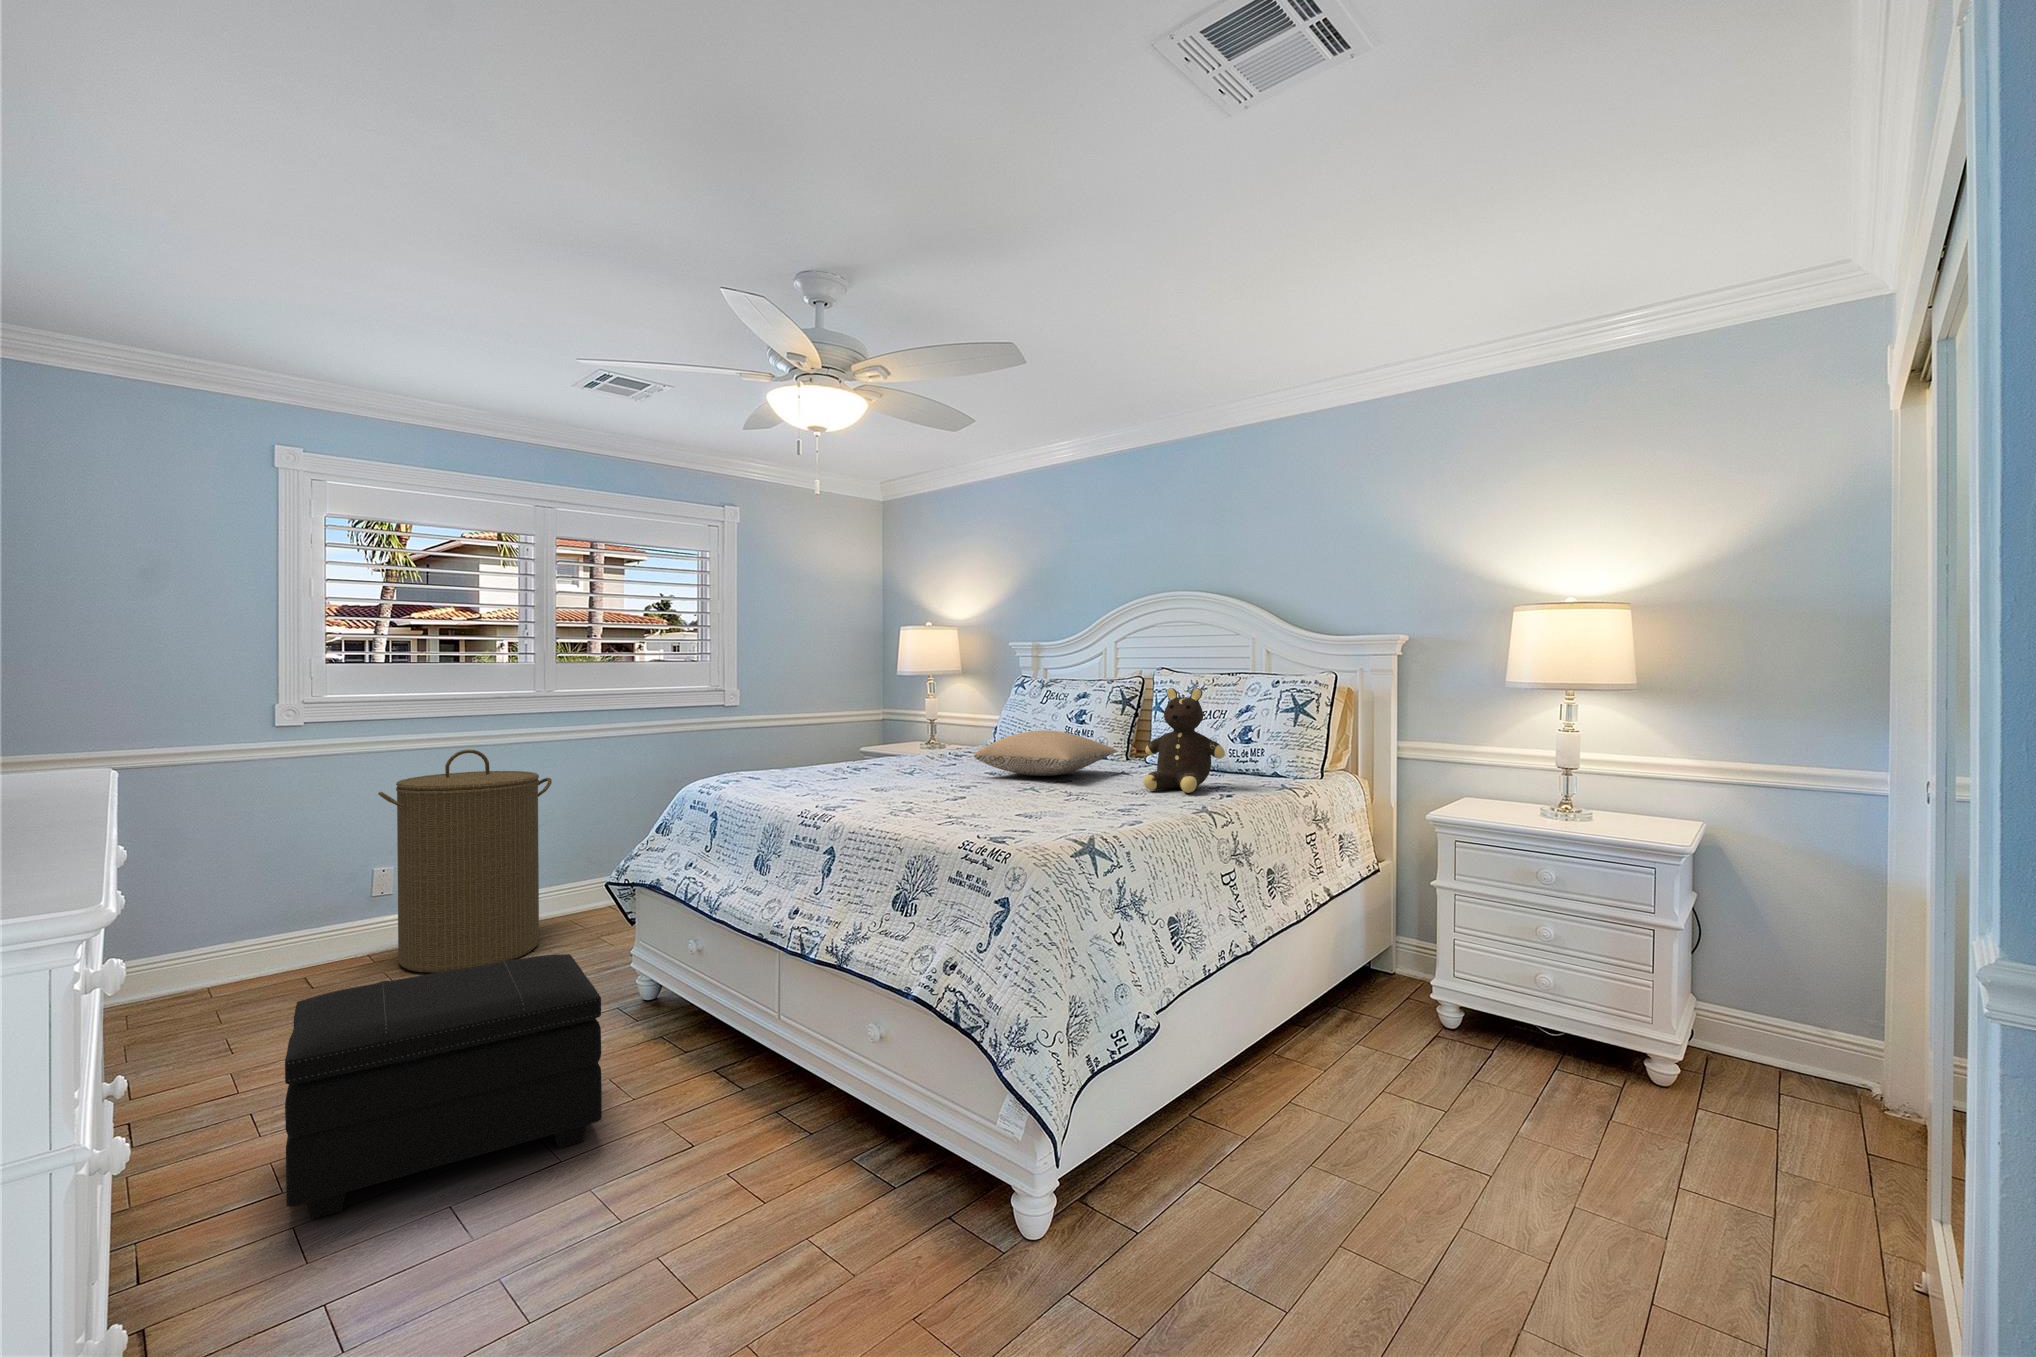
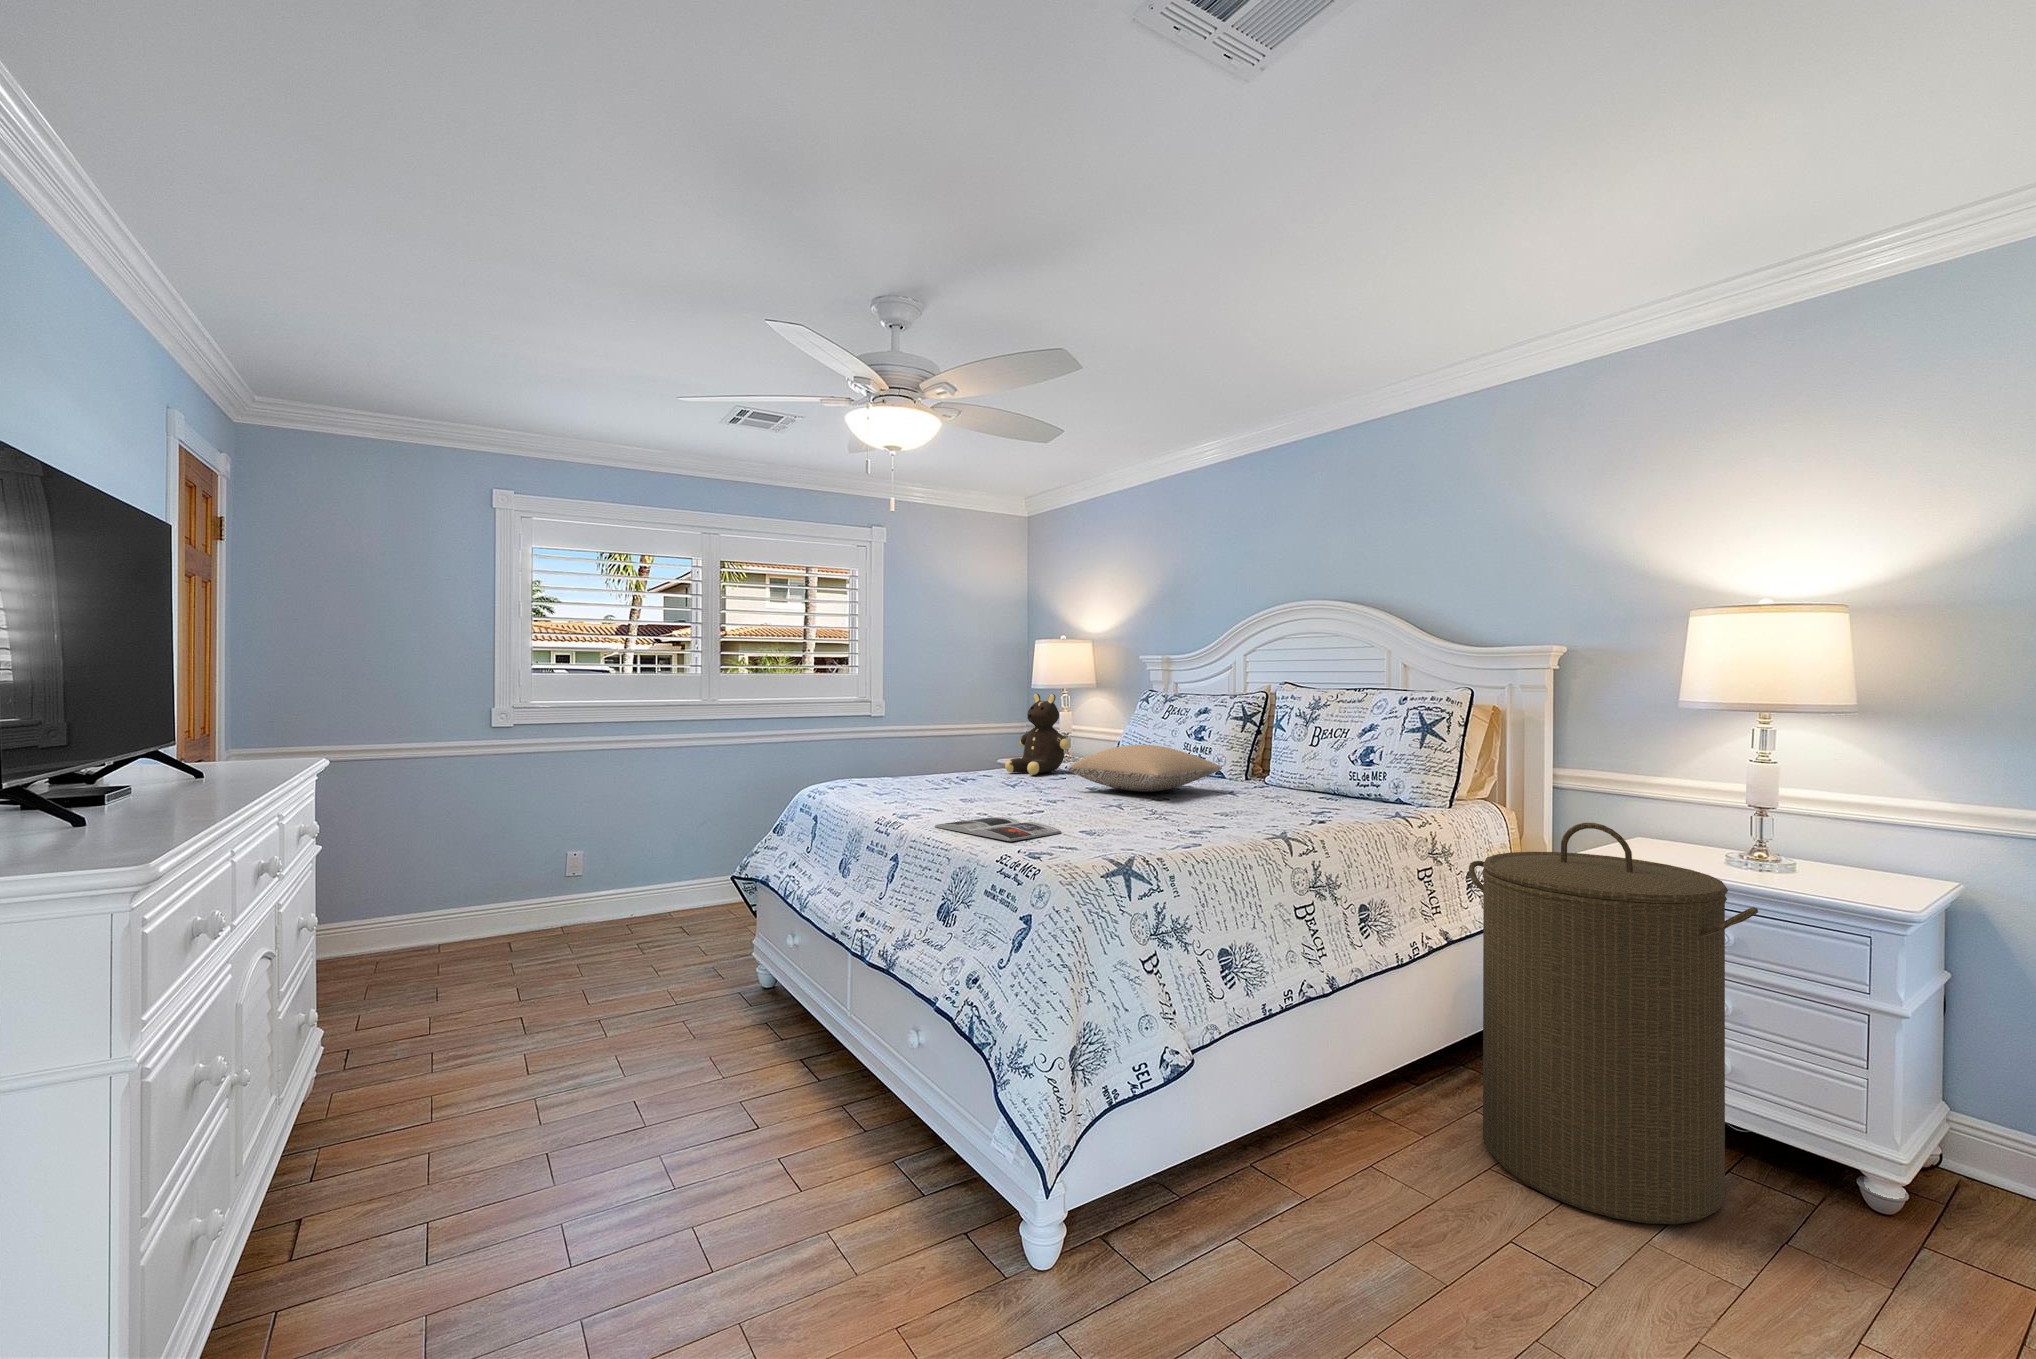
teddy bear: present [1144,688,1225,793] -> present [1005,693,1070,775]
laundry hamper: present [378,750,552,973] -> present [1469,823,1758,1224]
magazine: none [875,806,1007,829] -> present [934,817,1062,841]
footstool: present [285,954,602,1219] -> none [414,936,682,1148]

